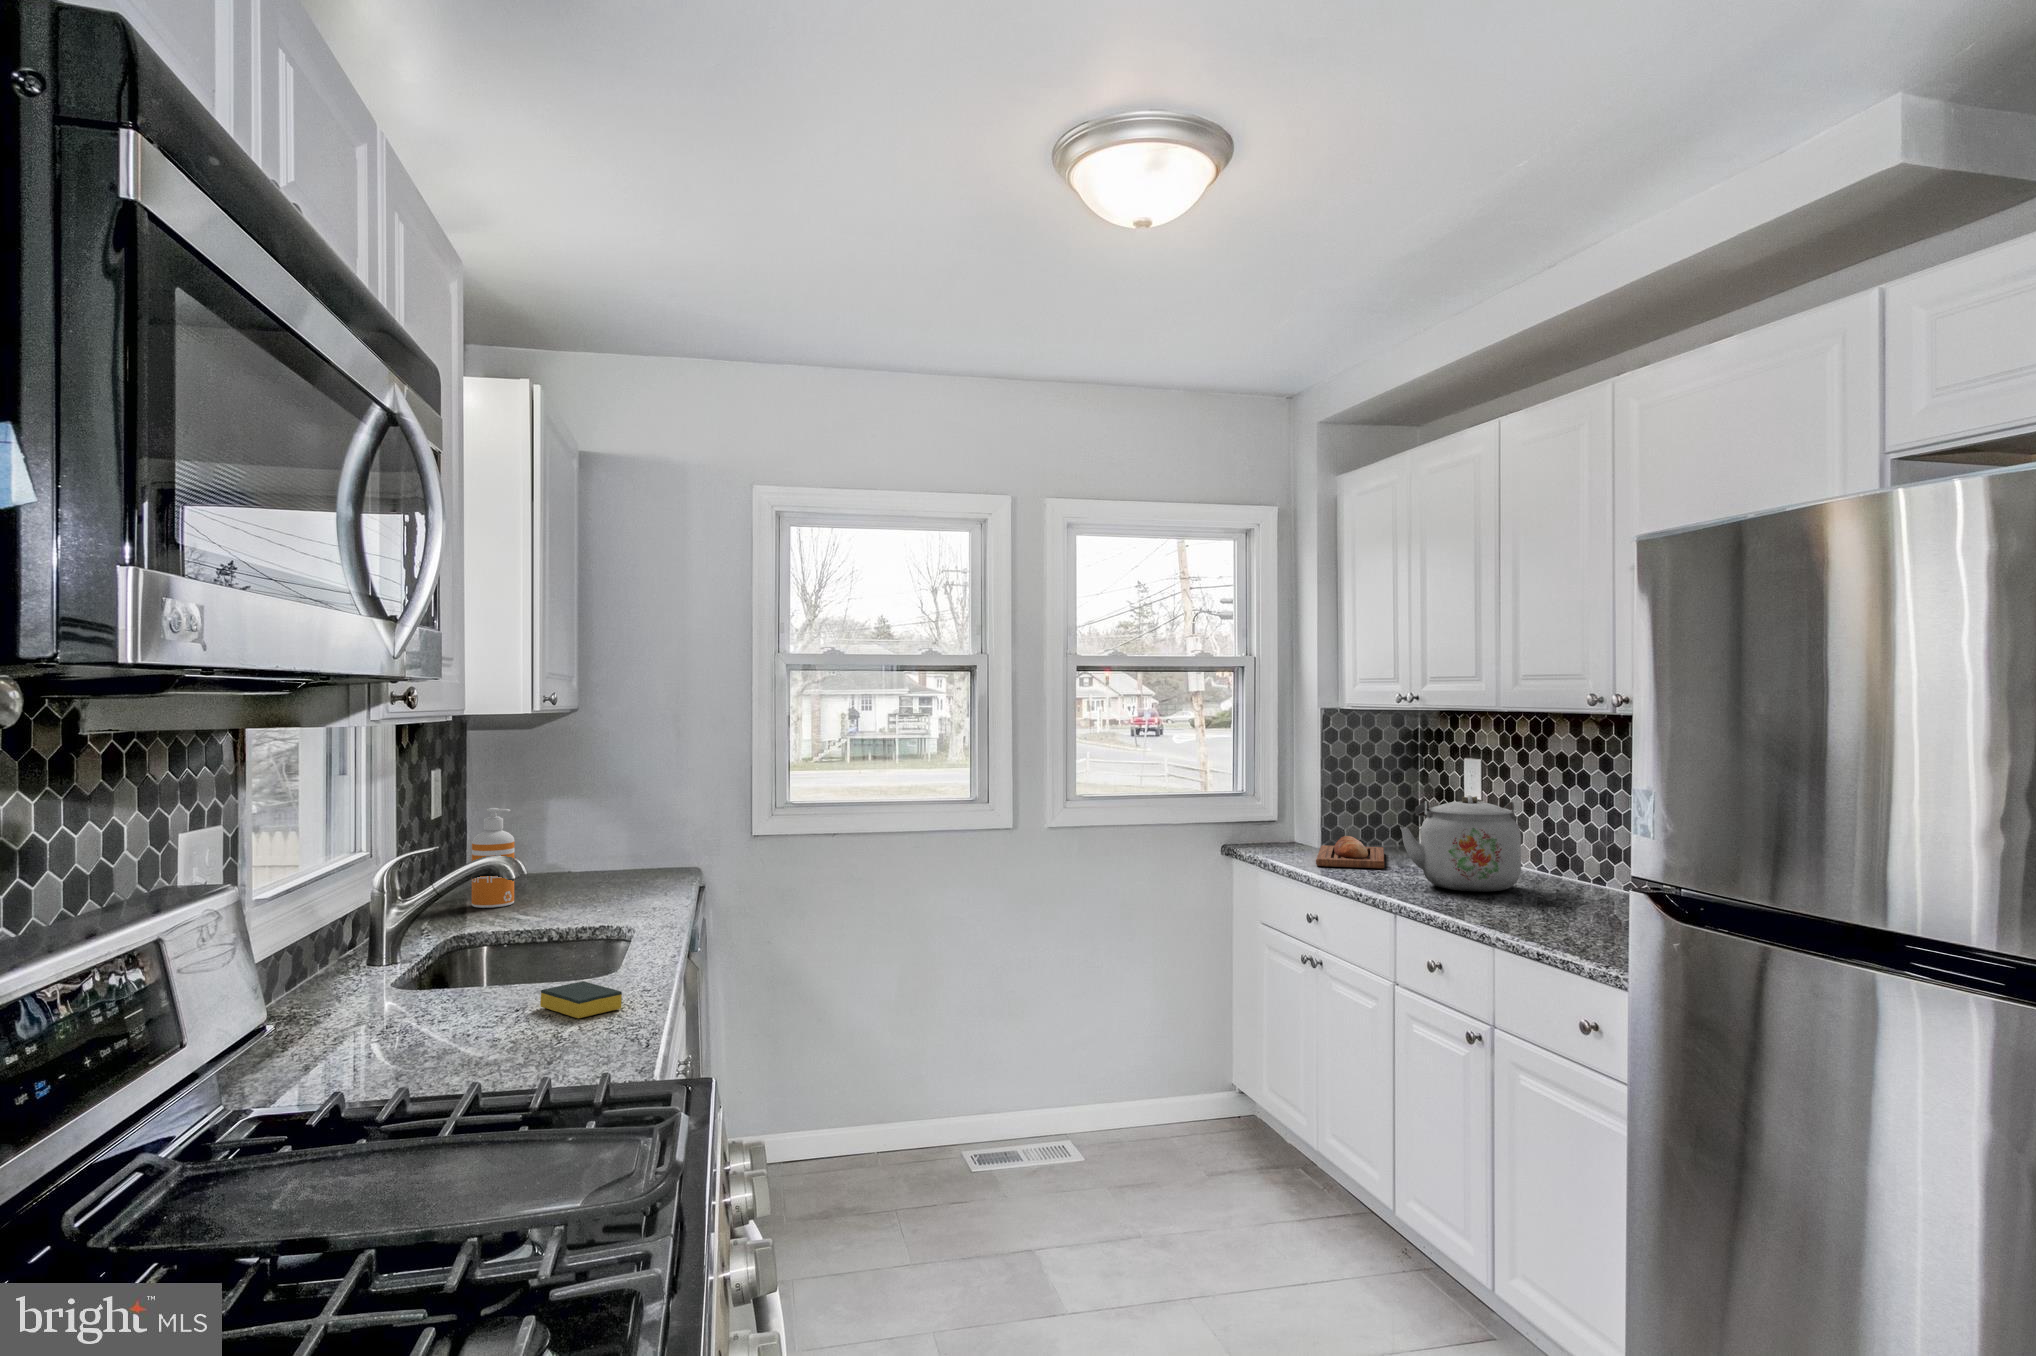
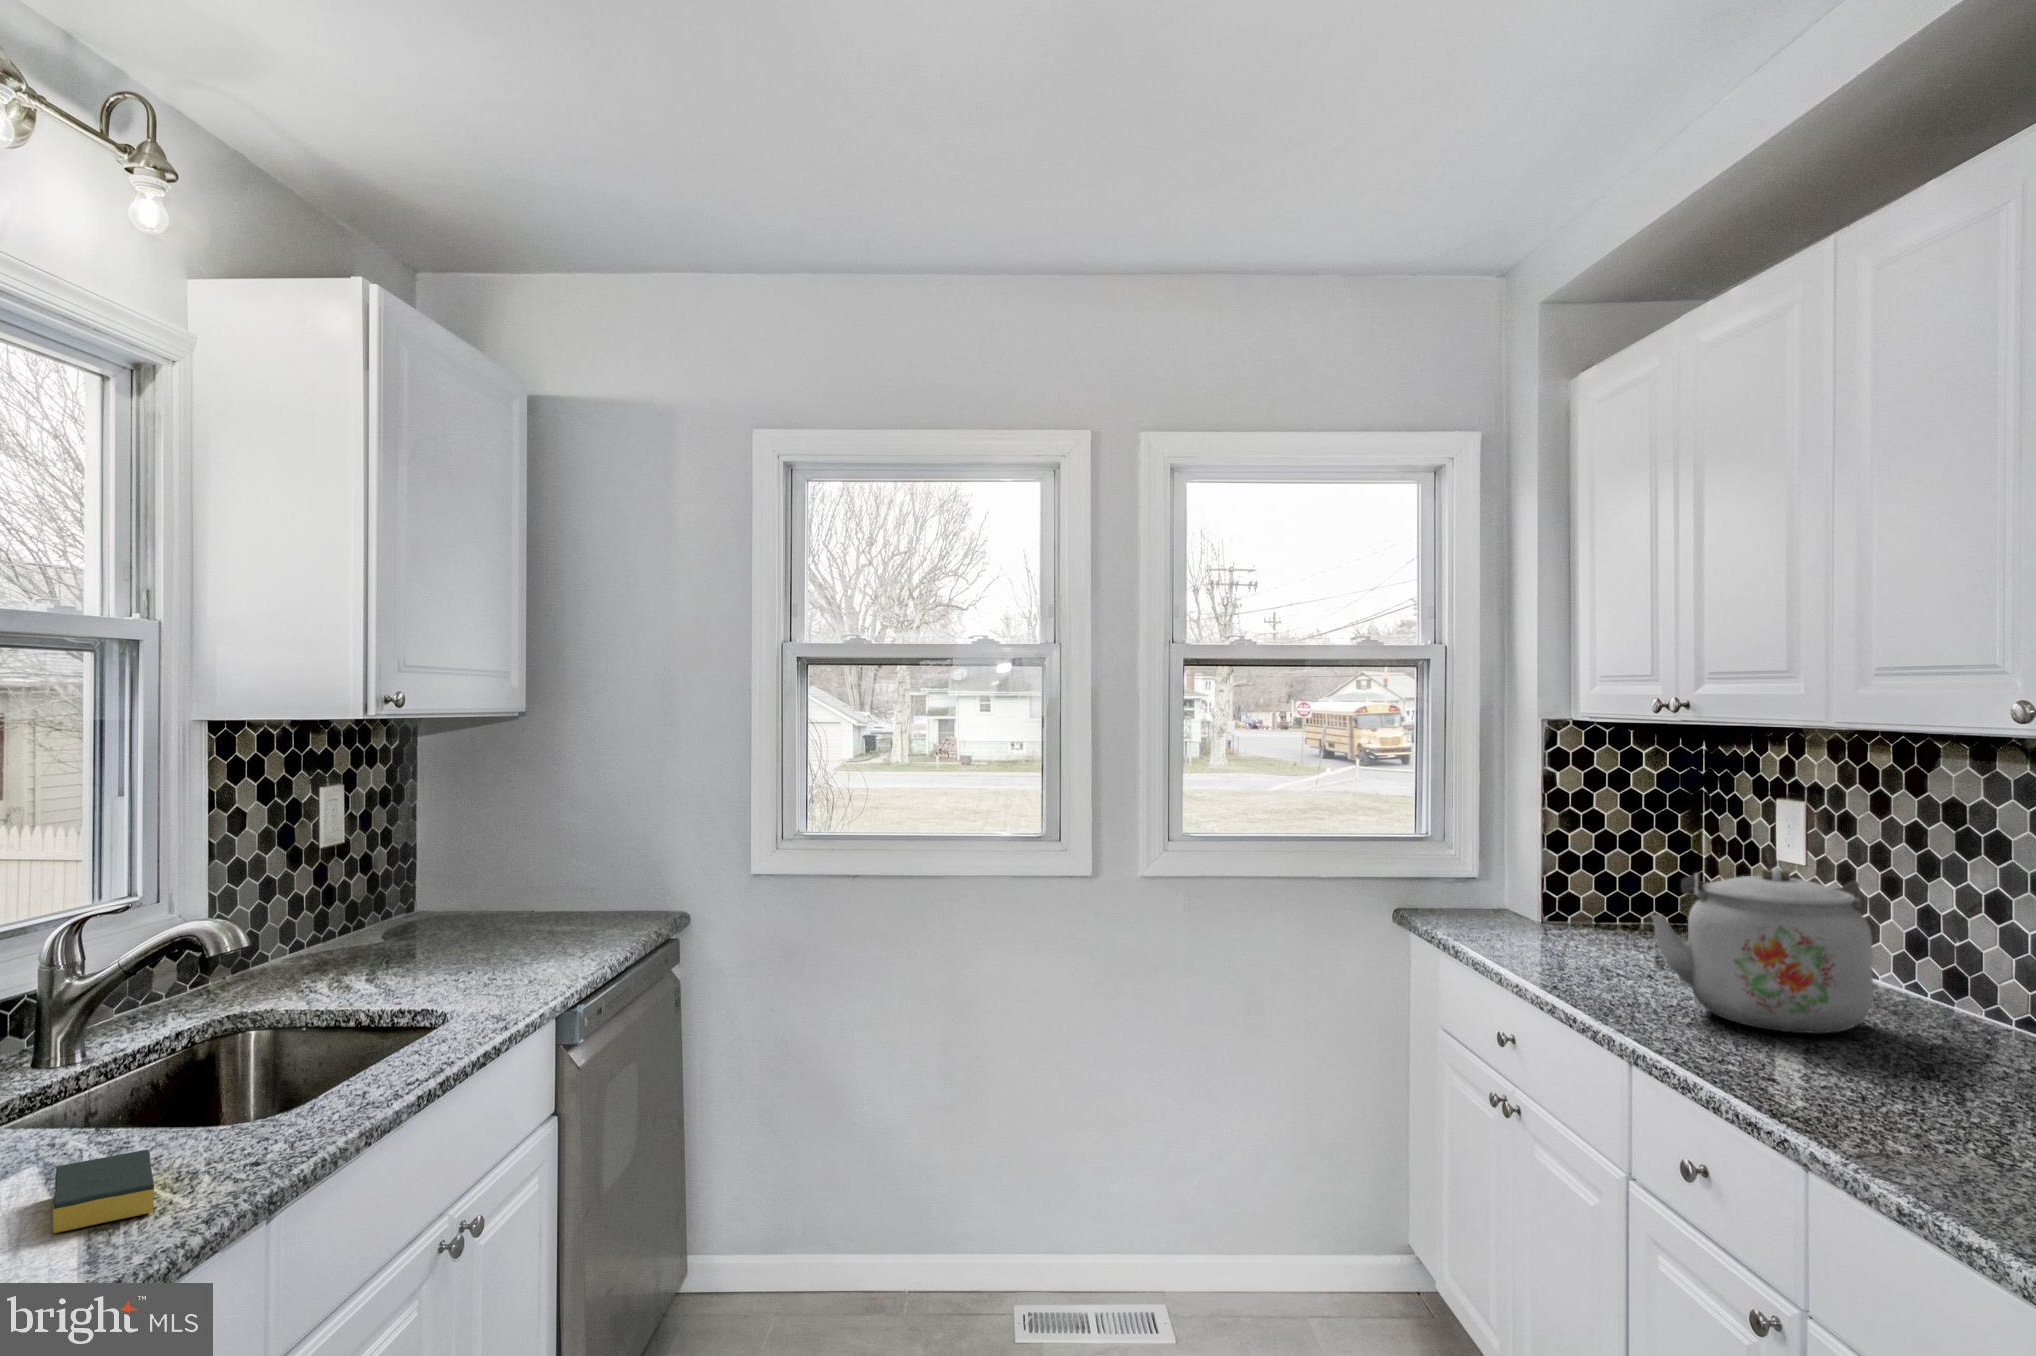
soap dispenser: present [472,808,515,908] -> none [341,836,397,965]
bread loaf: present [1316,836,1384,868] -> none [1522,910,1640,968]

